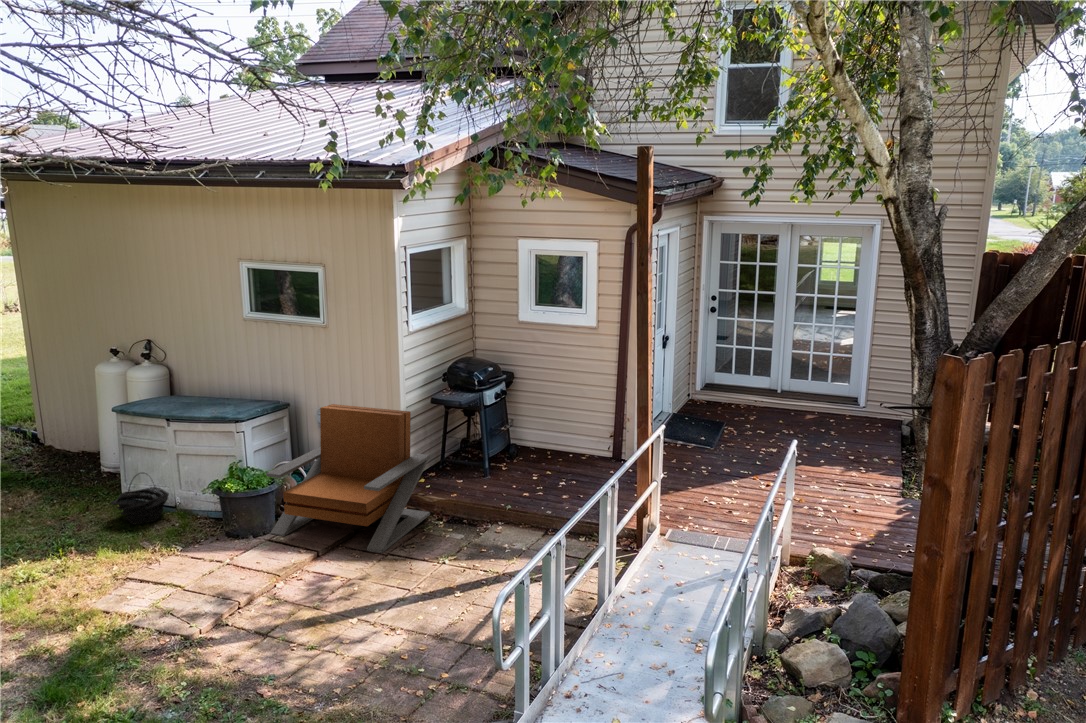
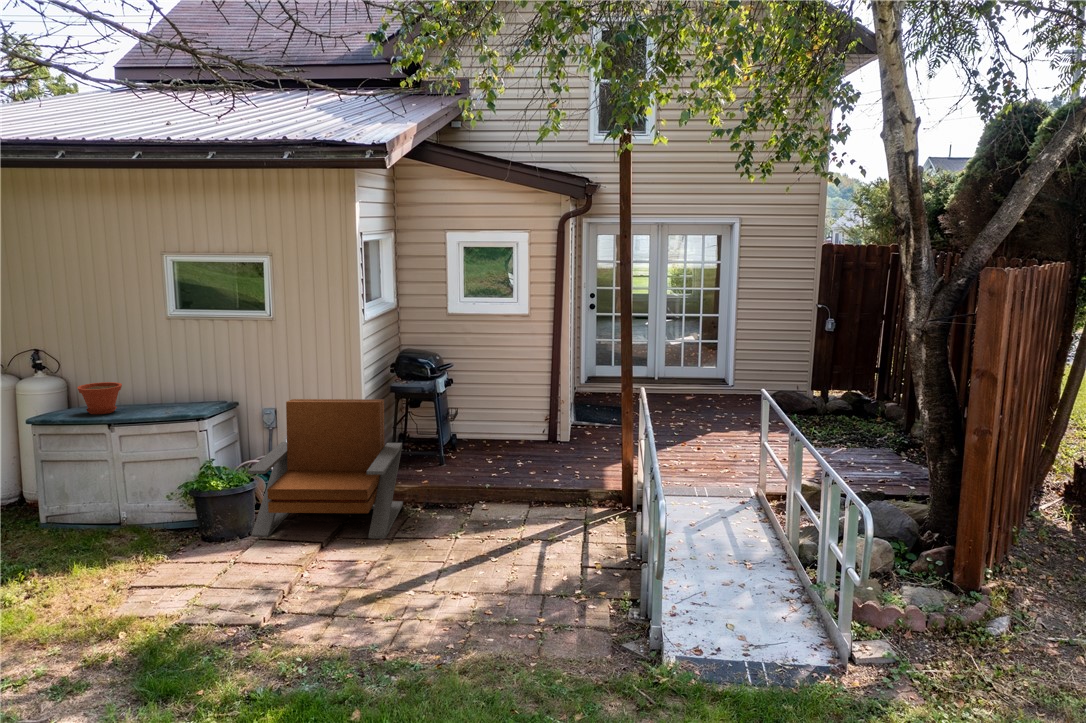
plant pot: none [155,377,194,407] -> present [77,382,122,414]
basket: present [111,473,169,525] -> none [51,486,117,545]

